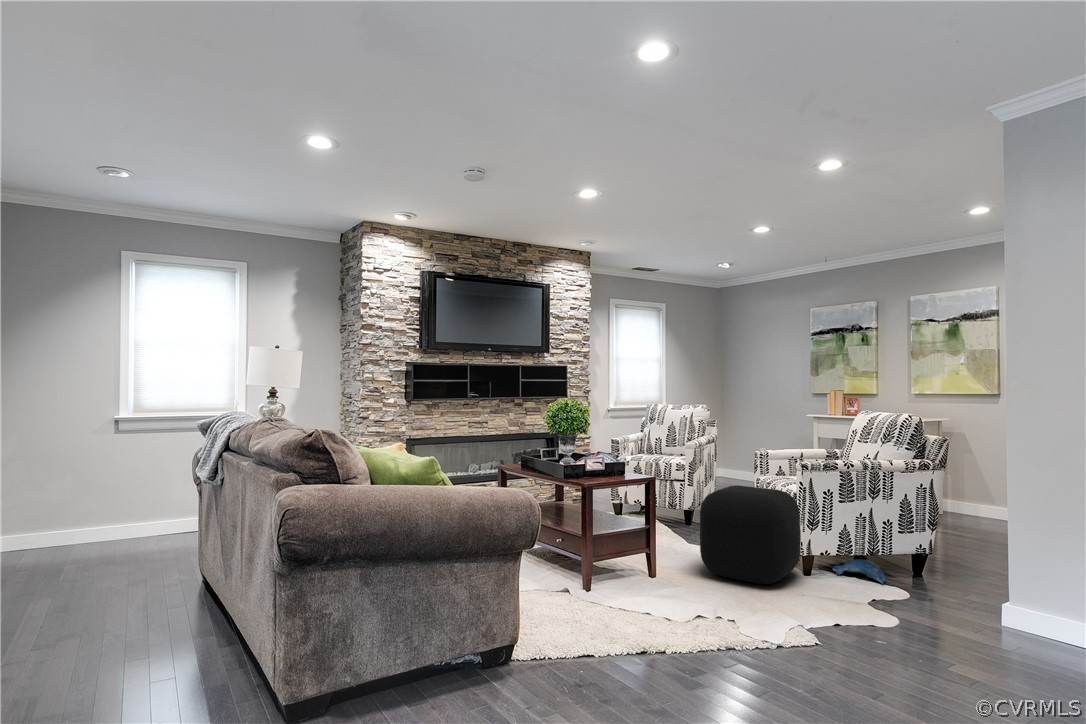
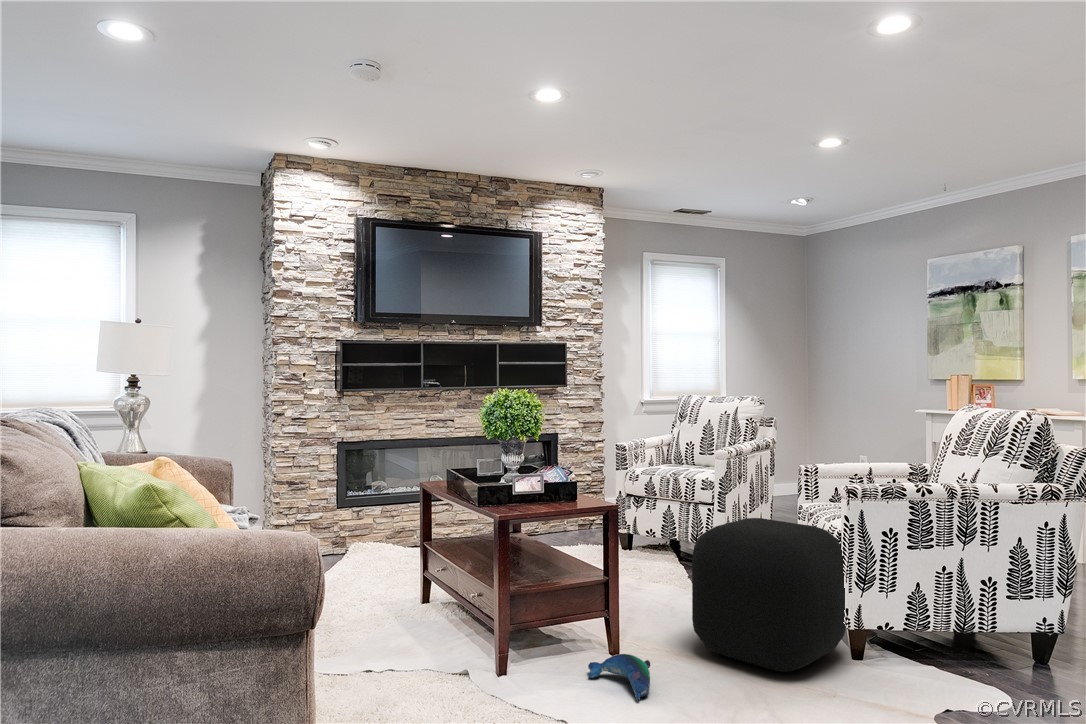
plush toy: present [832,559,885,584] -> present [588,654,650,701]

